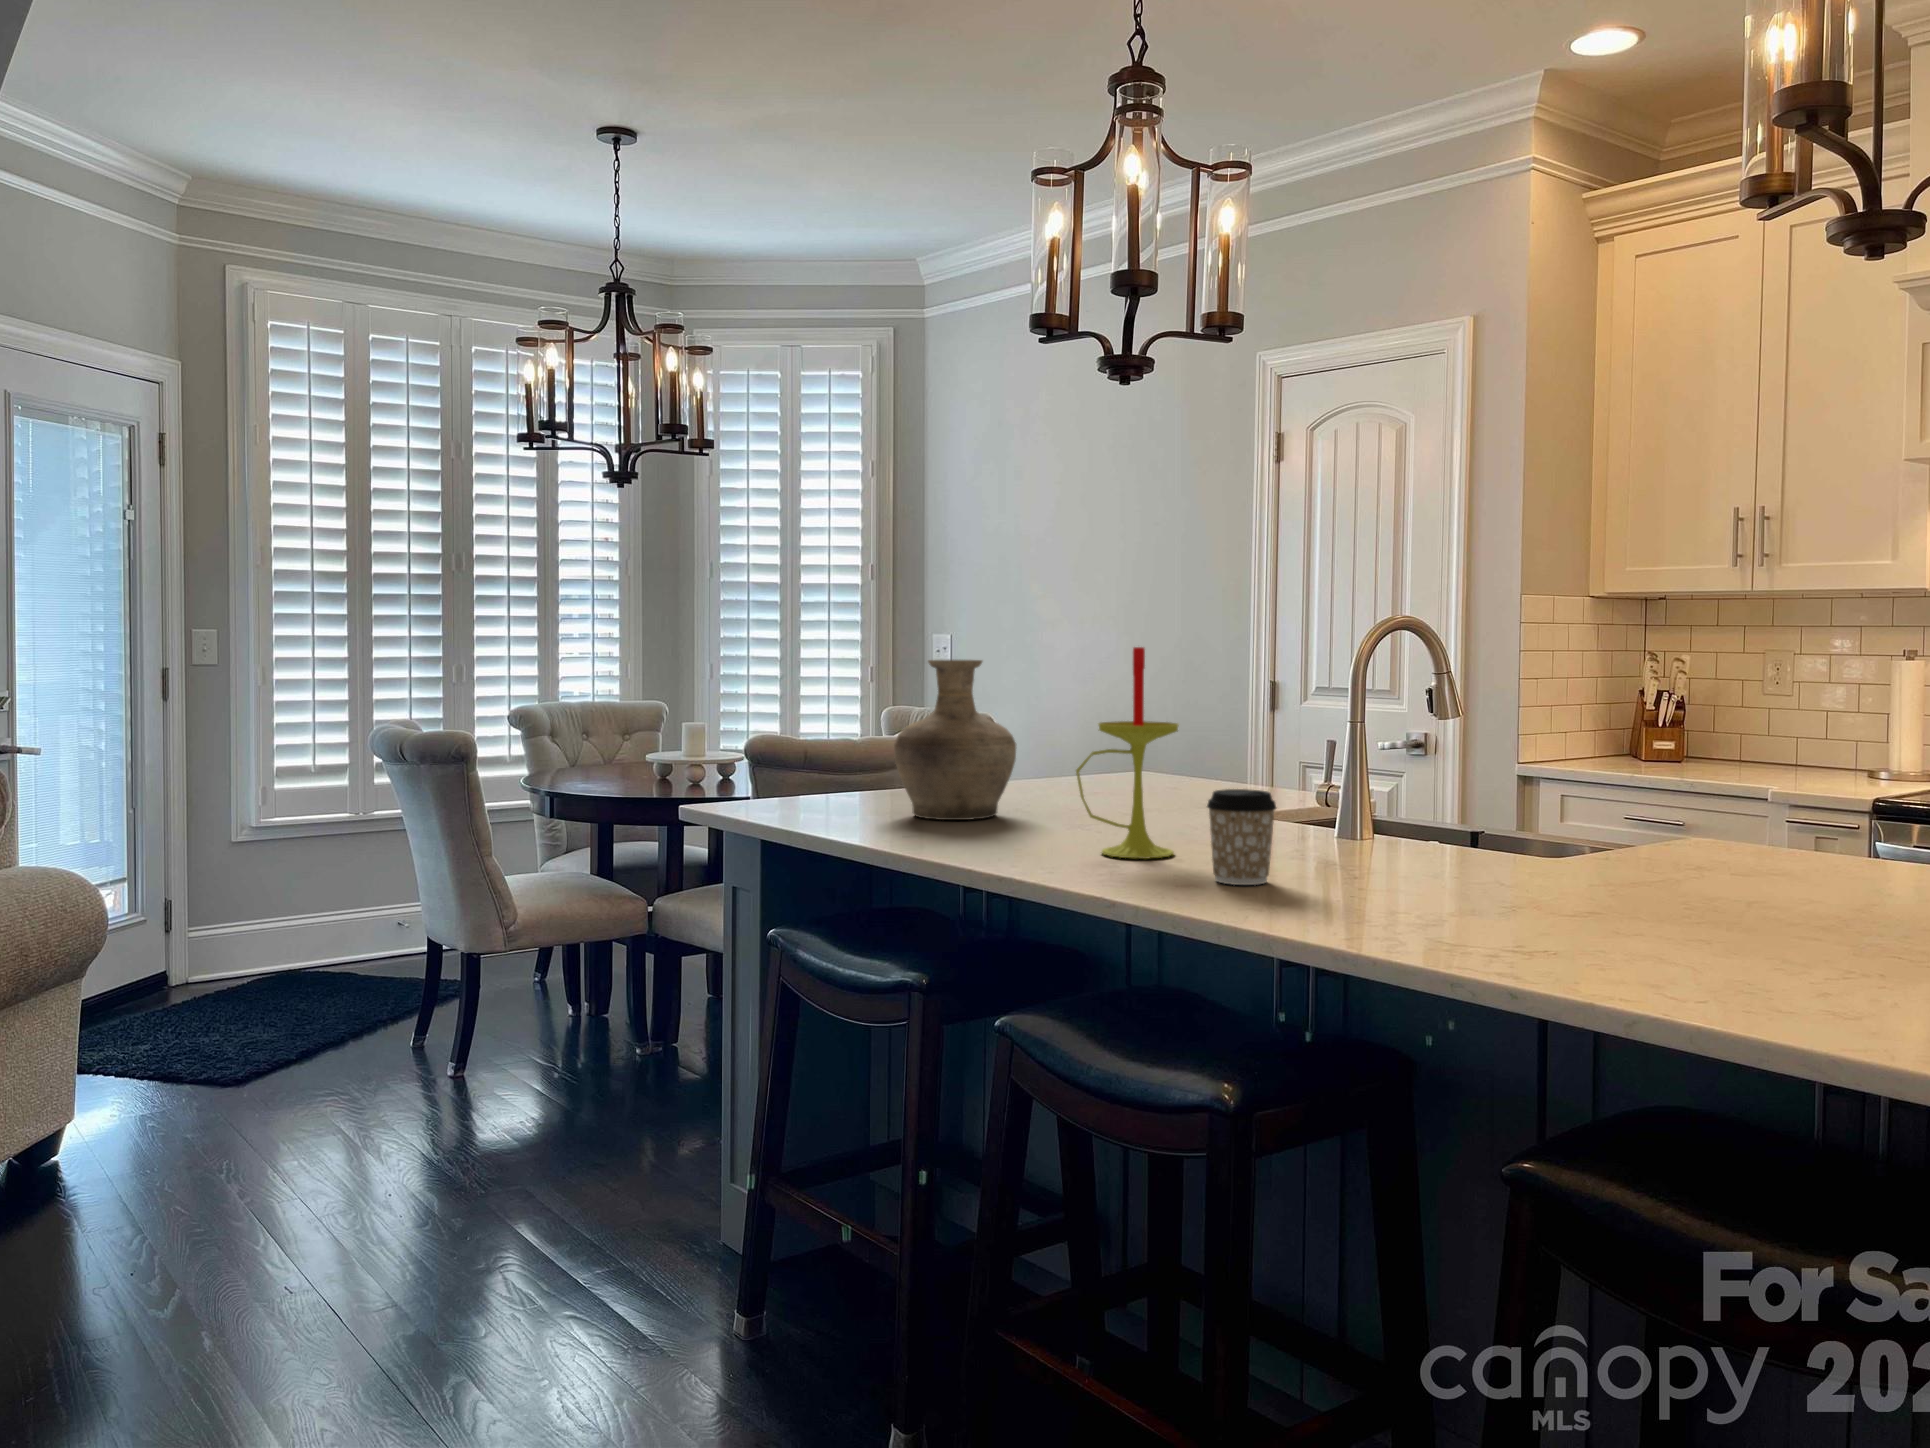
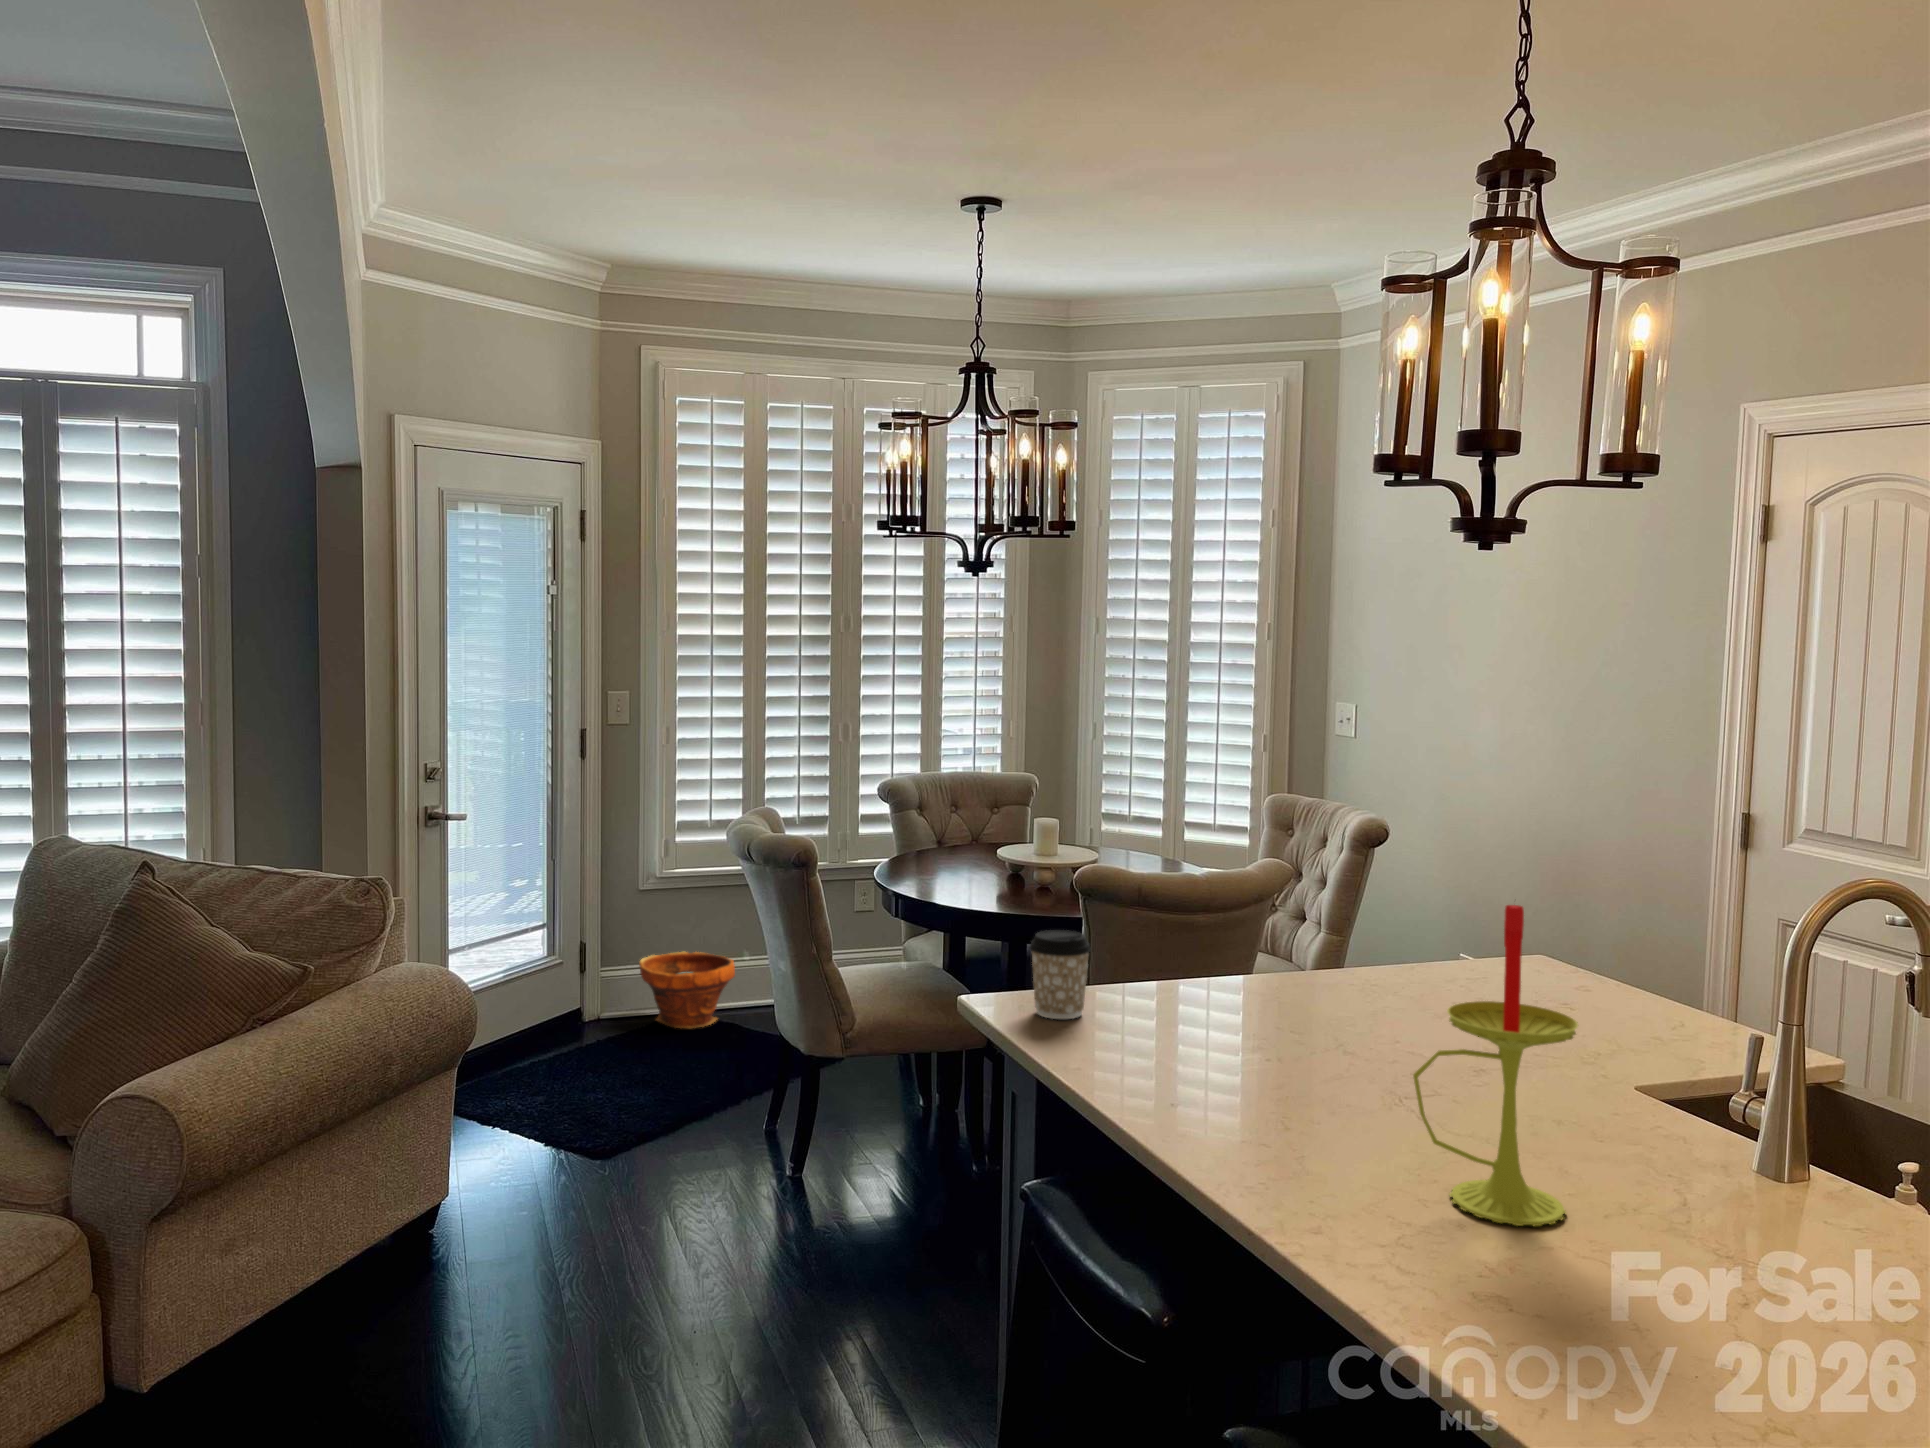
vase: present [894,660,1016,820] -> none [1195,846,1358,1066]
coffee cup: present [1207,789,1276,885] -> present [1030,930,1091,1019]
planter: none [238,904,350,979] -> present [639,951,735,1028]

